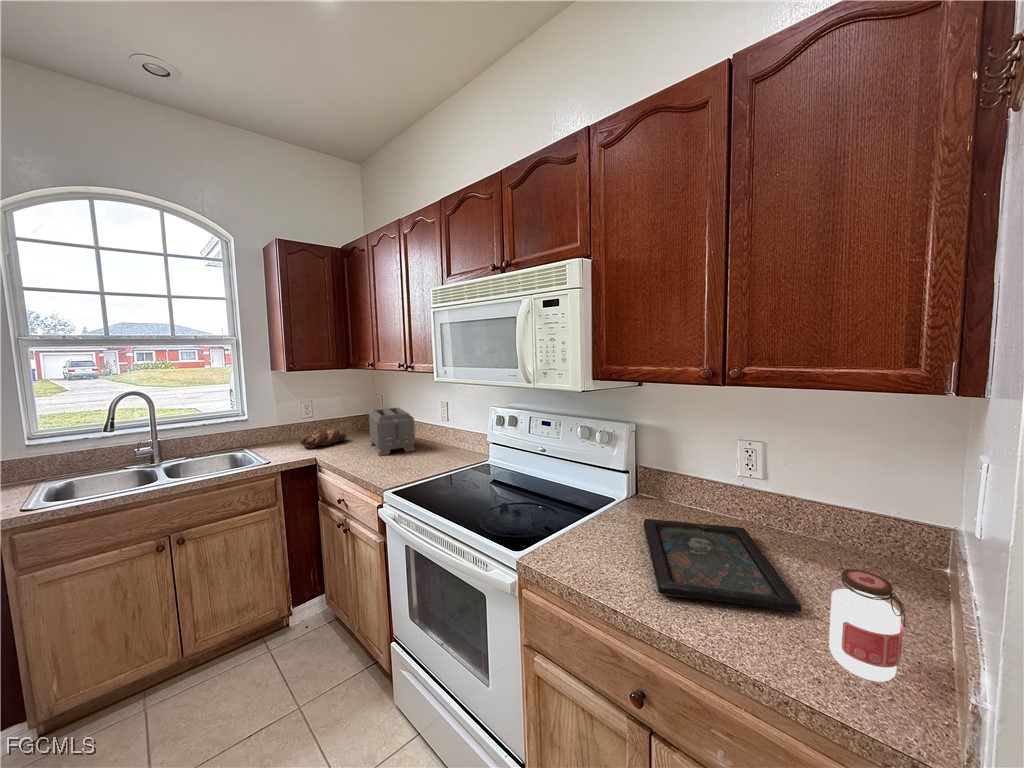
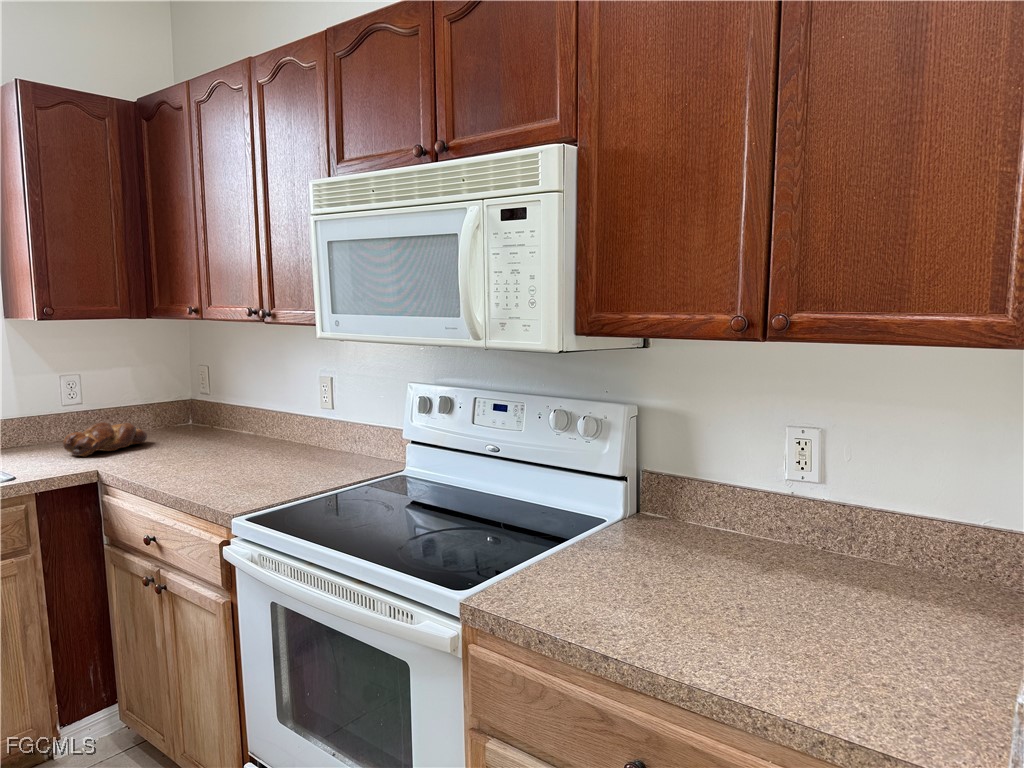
toaster: present [369,408,415,456] -> none [190,385,277,466]
tray: present [644,519,802,612] -> none [650,543,853,644]
jar: present [829,569,906,682] -> none [878,575,967,713]

